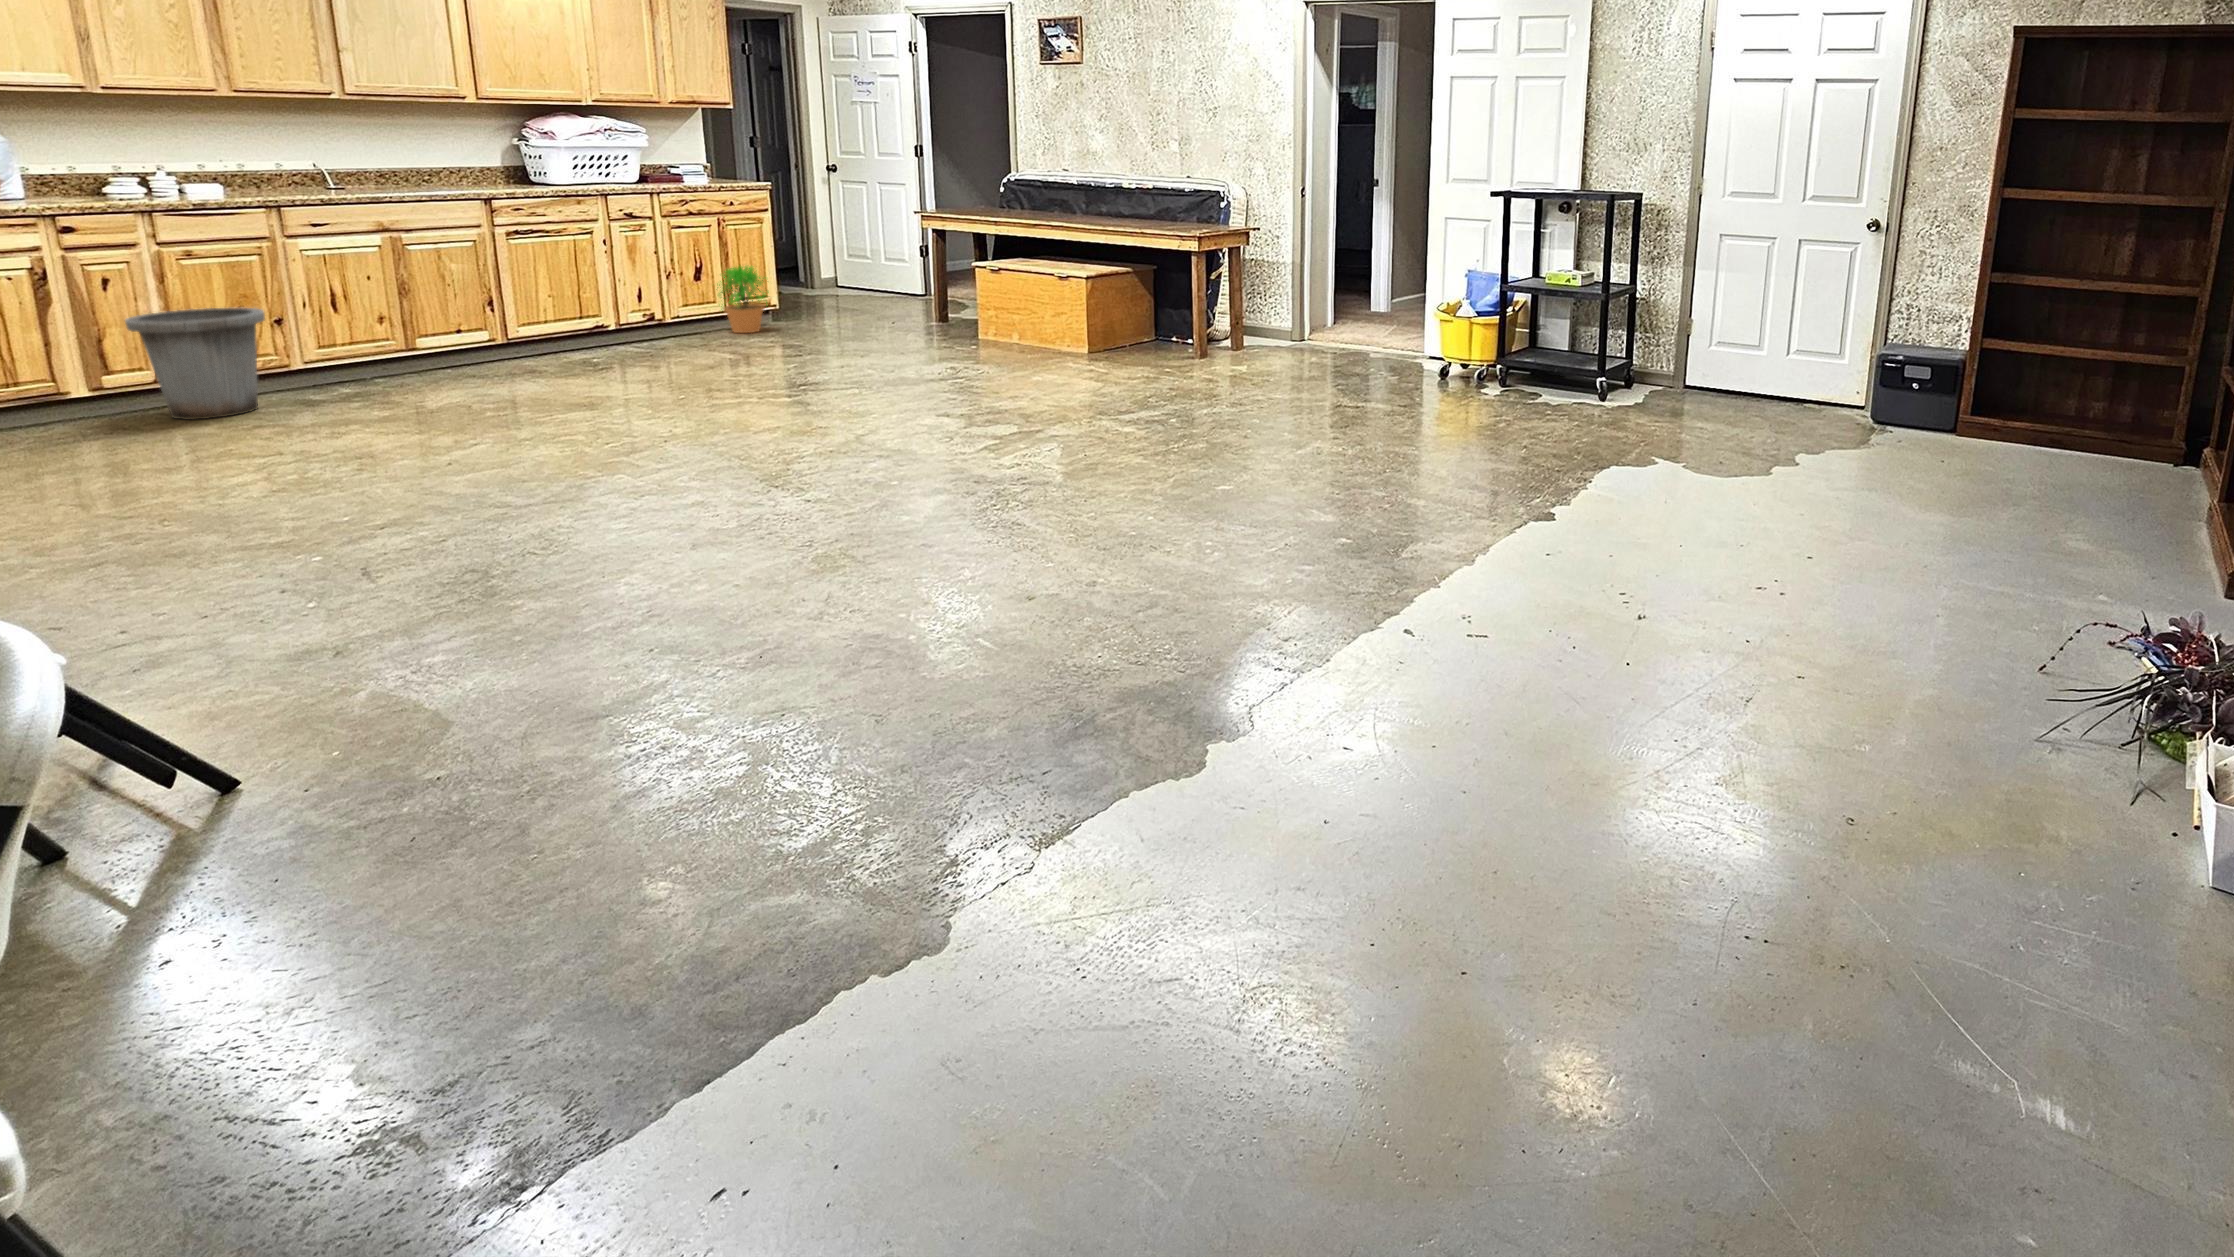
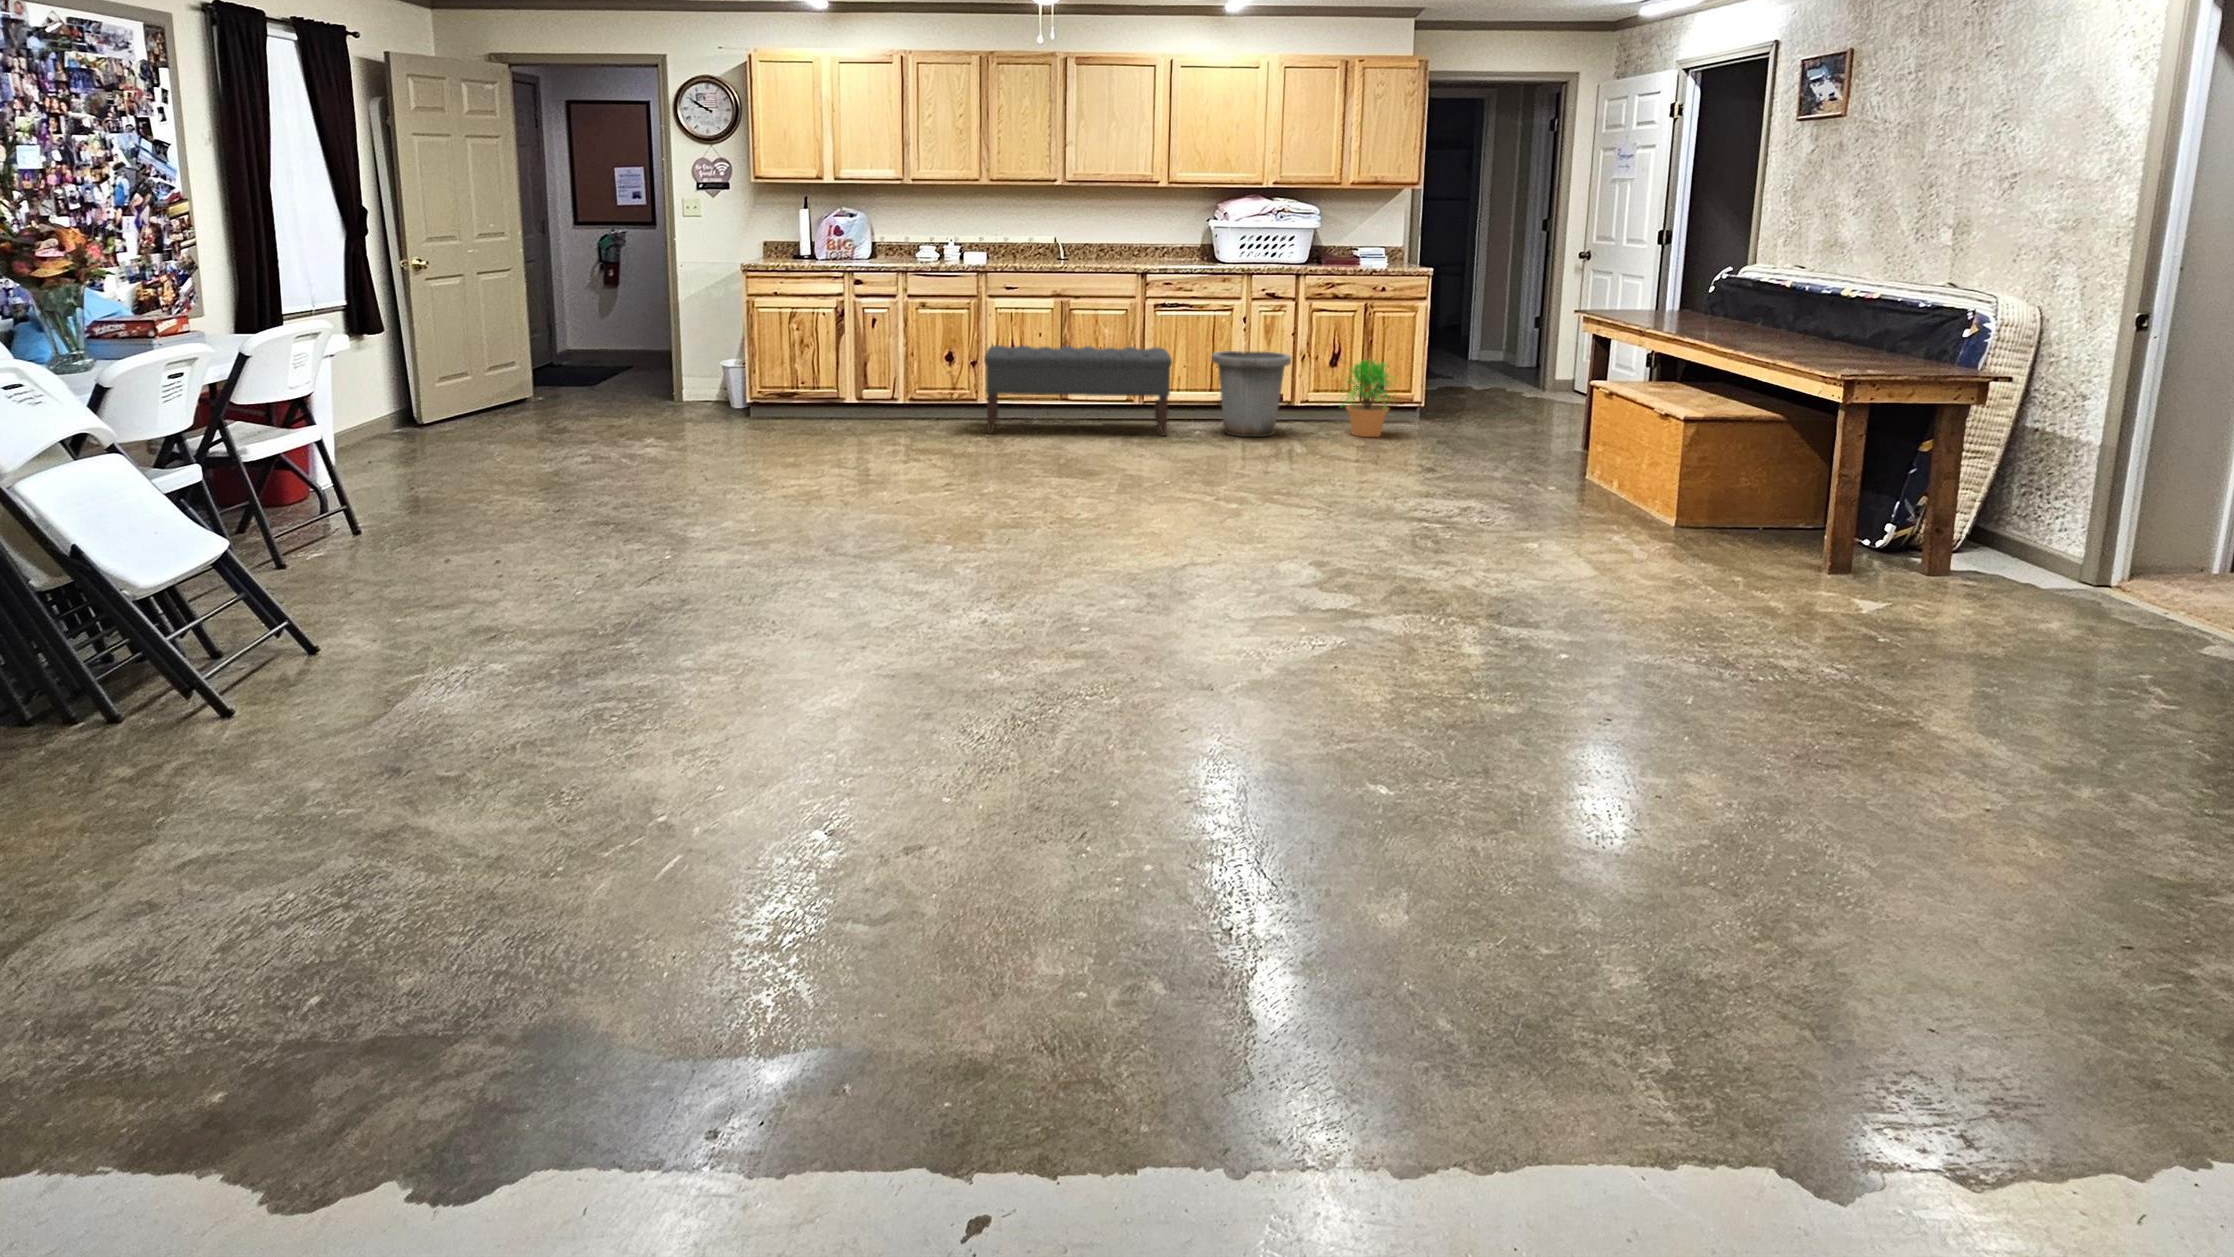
bench: none [299,276,573,395] -> present [984,345,1172,436]
trash can: present [125,308,265,420] -> present [1212,351,1292,437]

